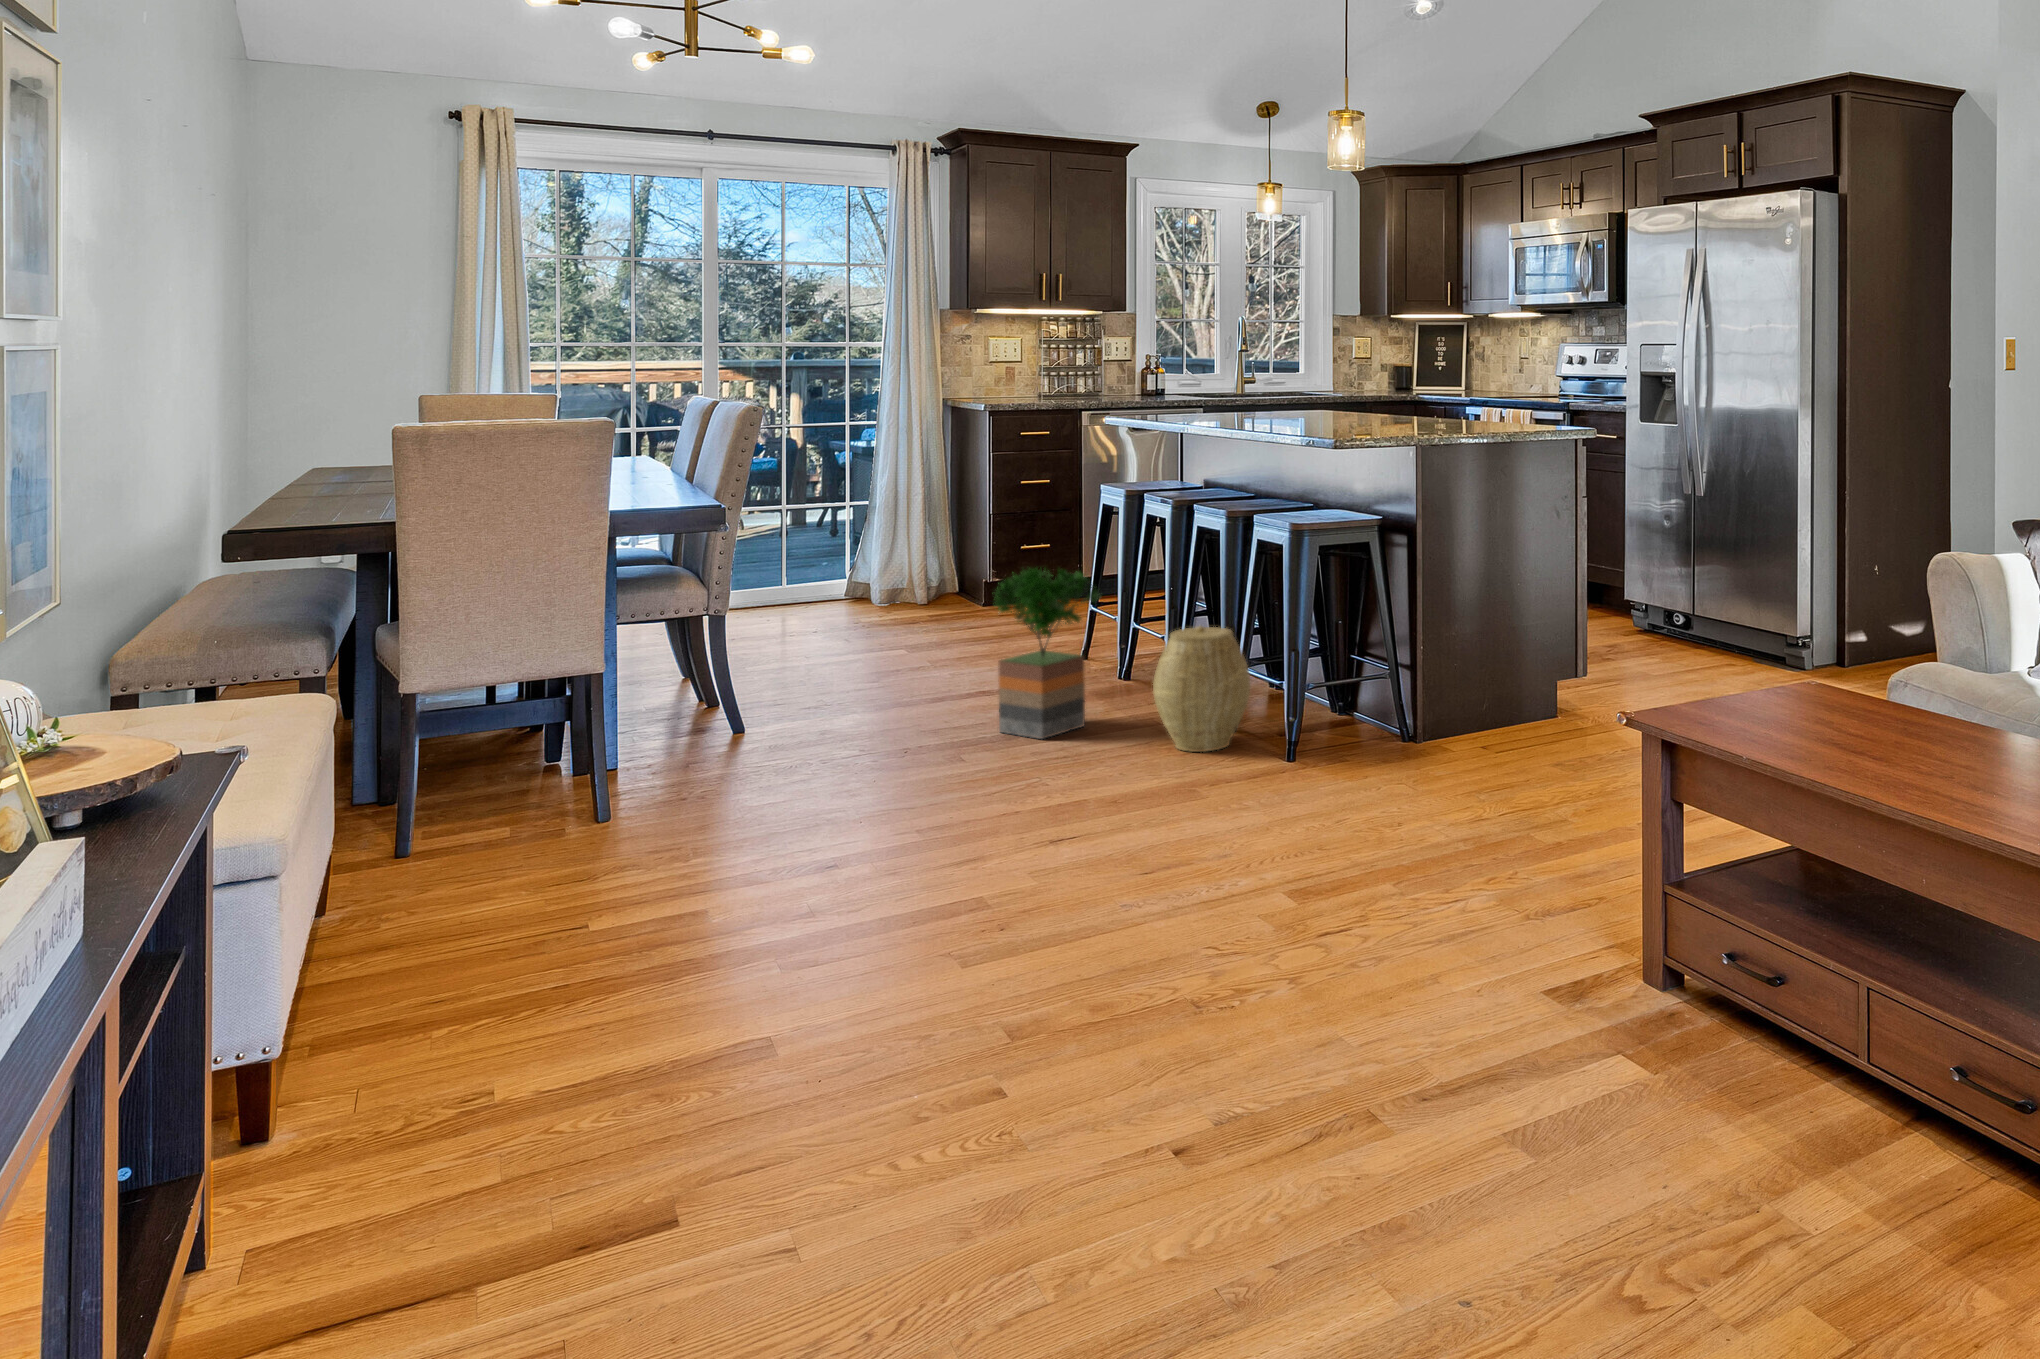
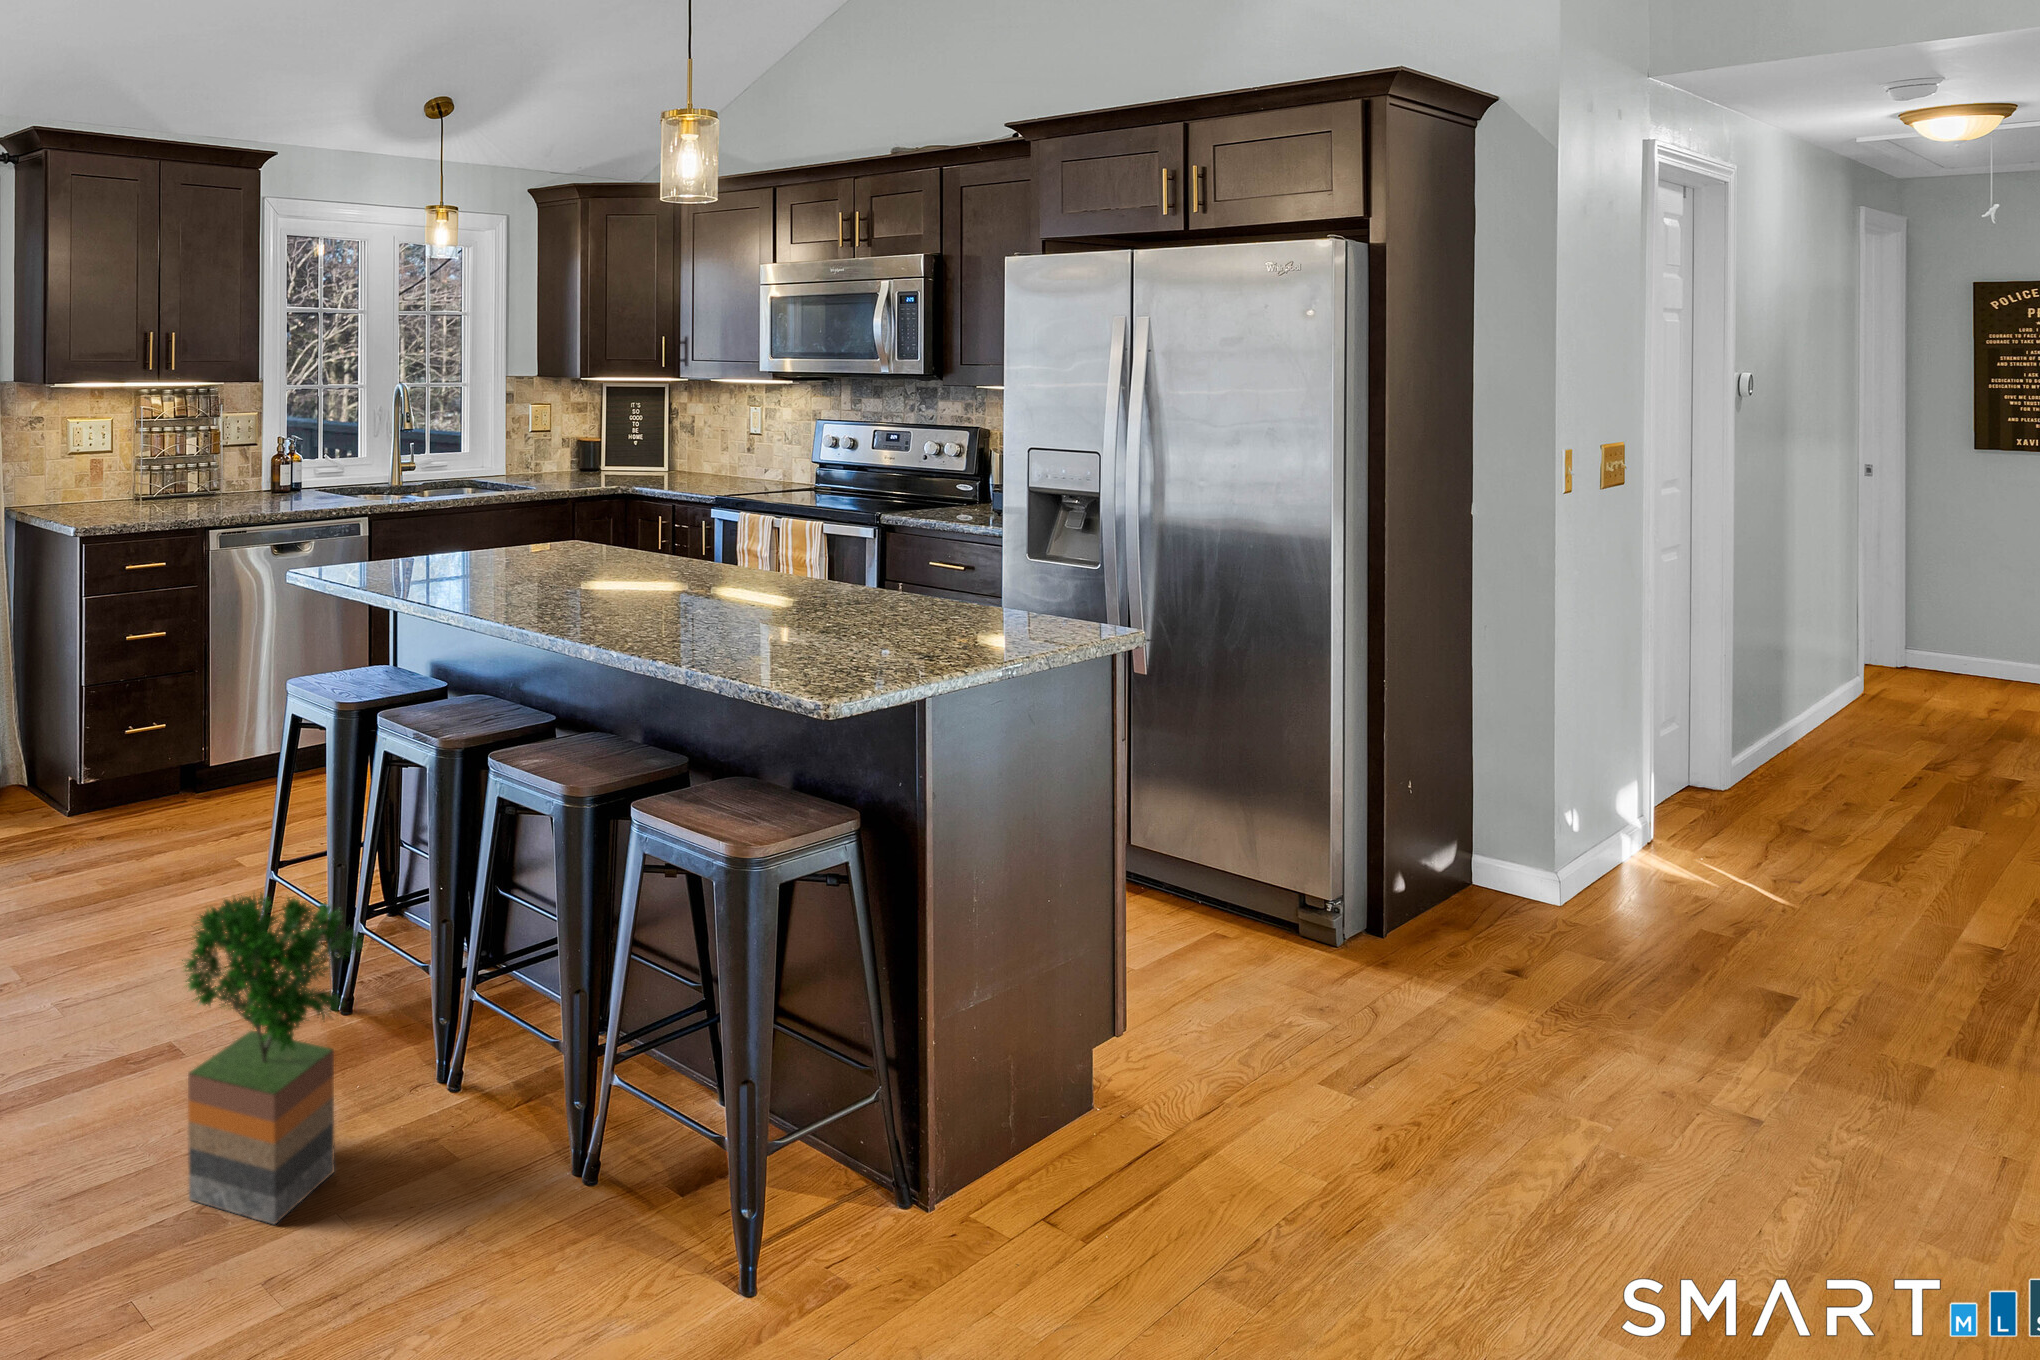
woven basket: present [1153,626,1250,752] -> none [483,1012,653,1263]

